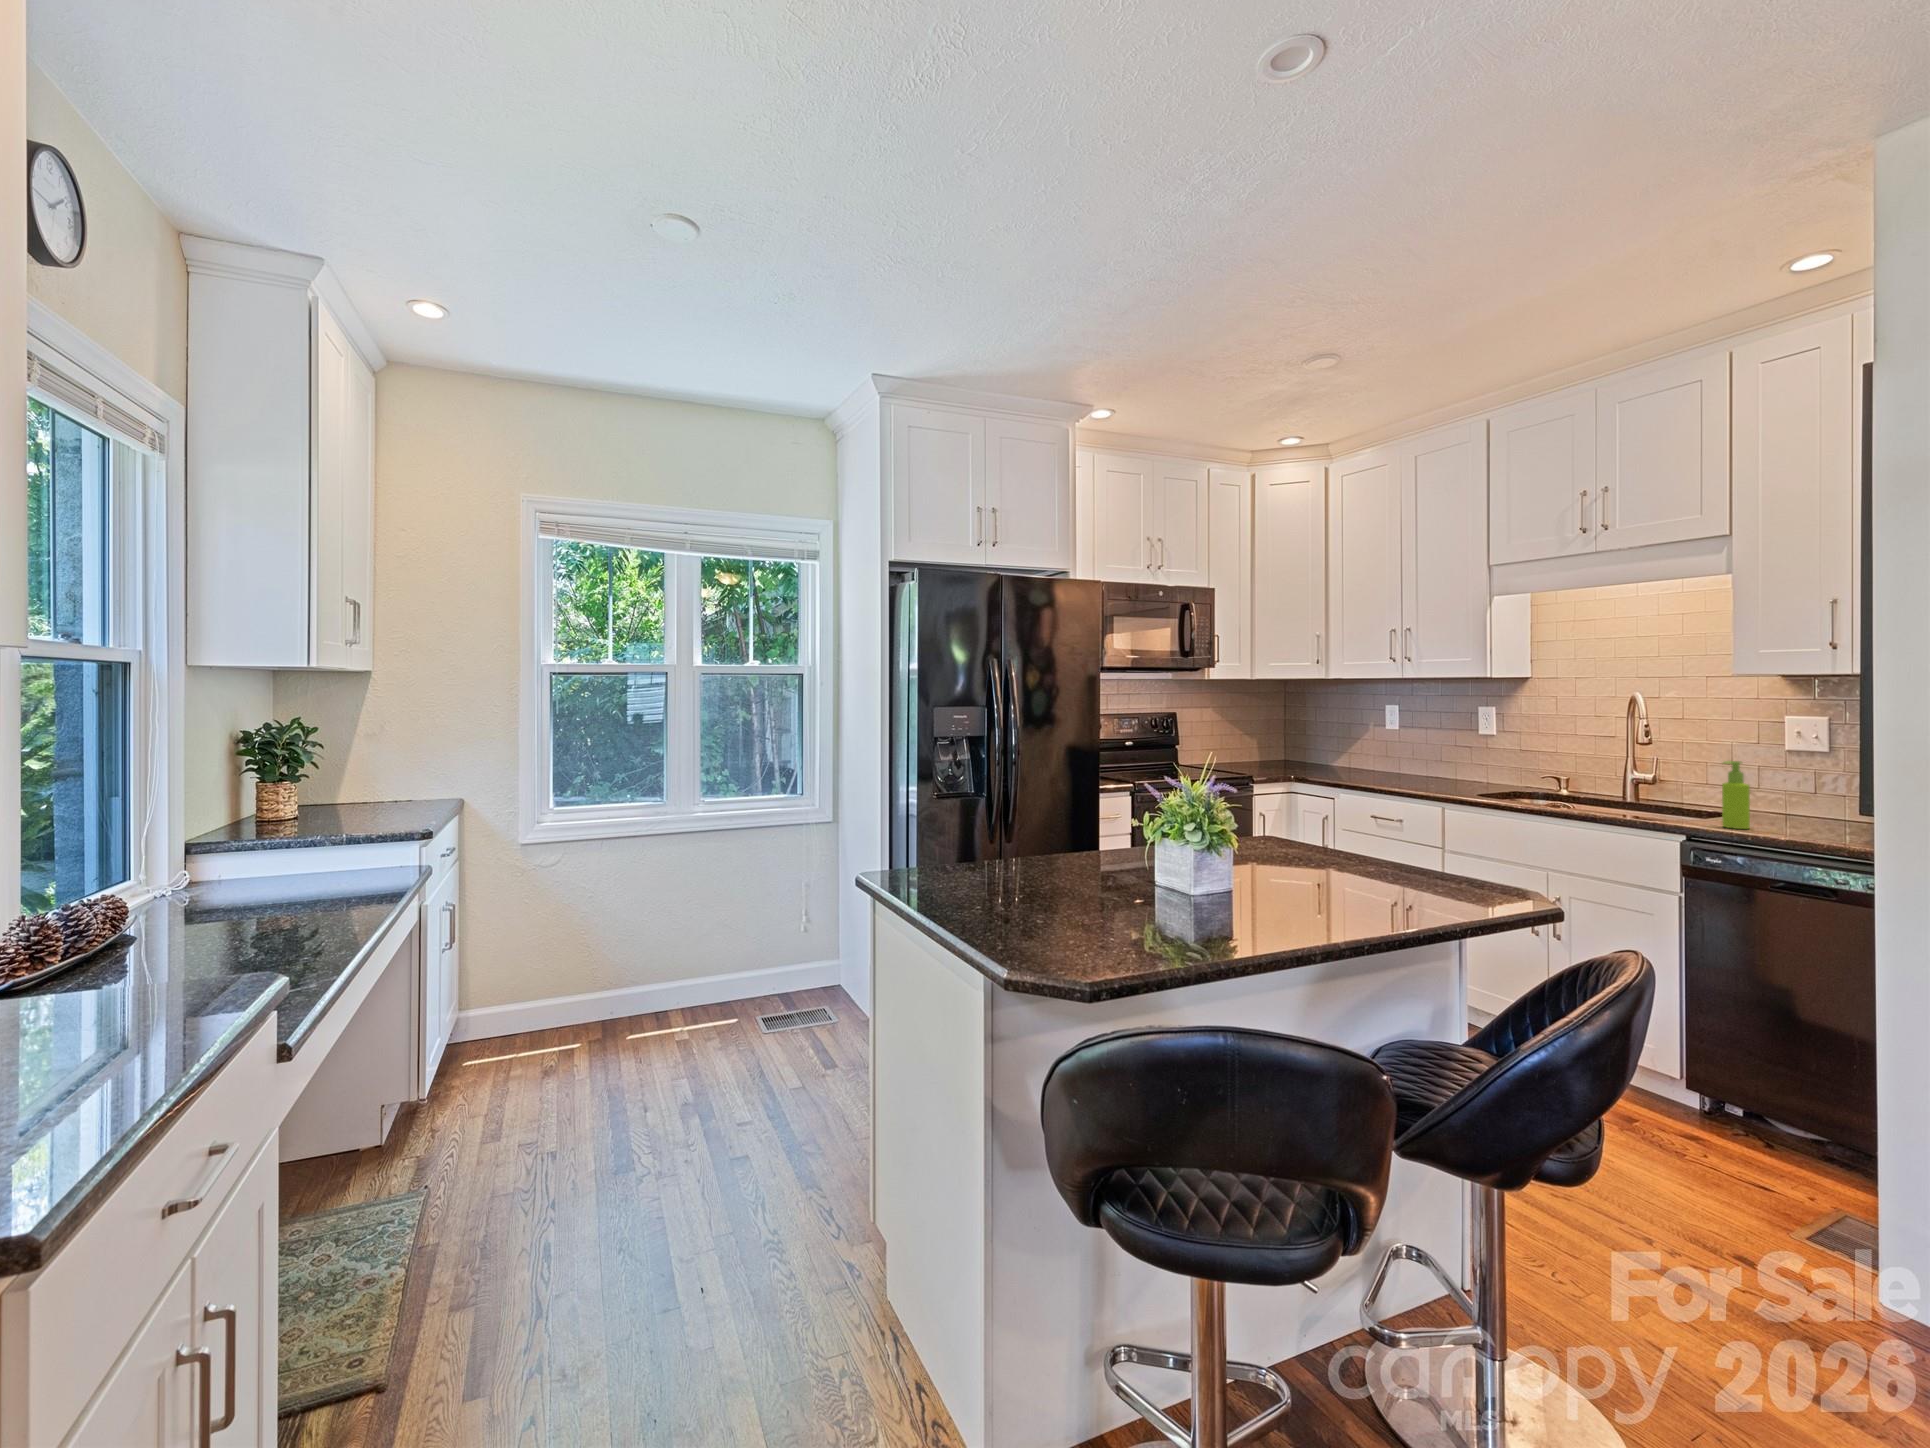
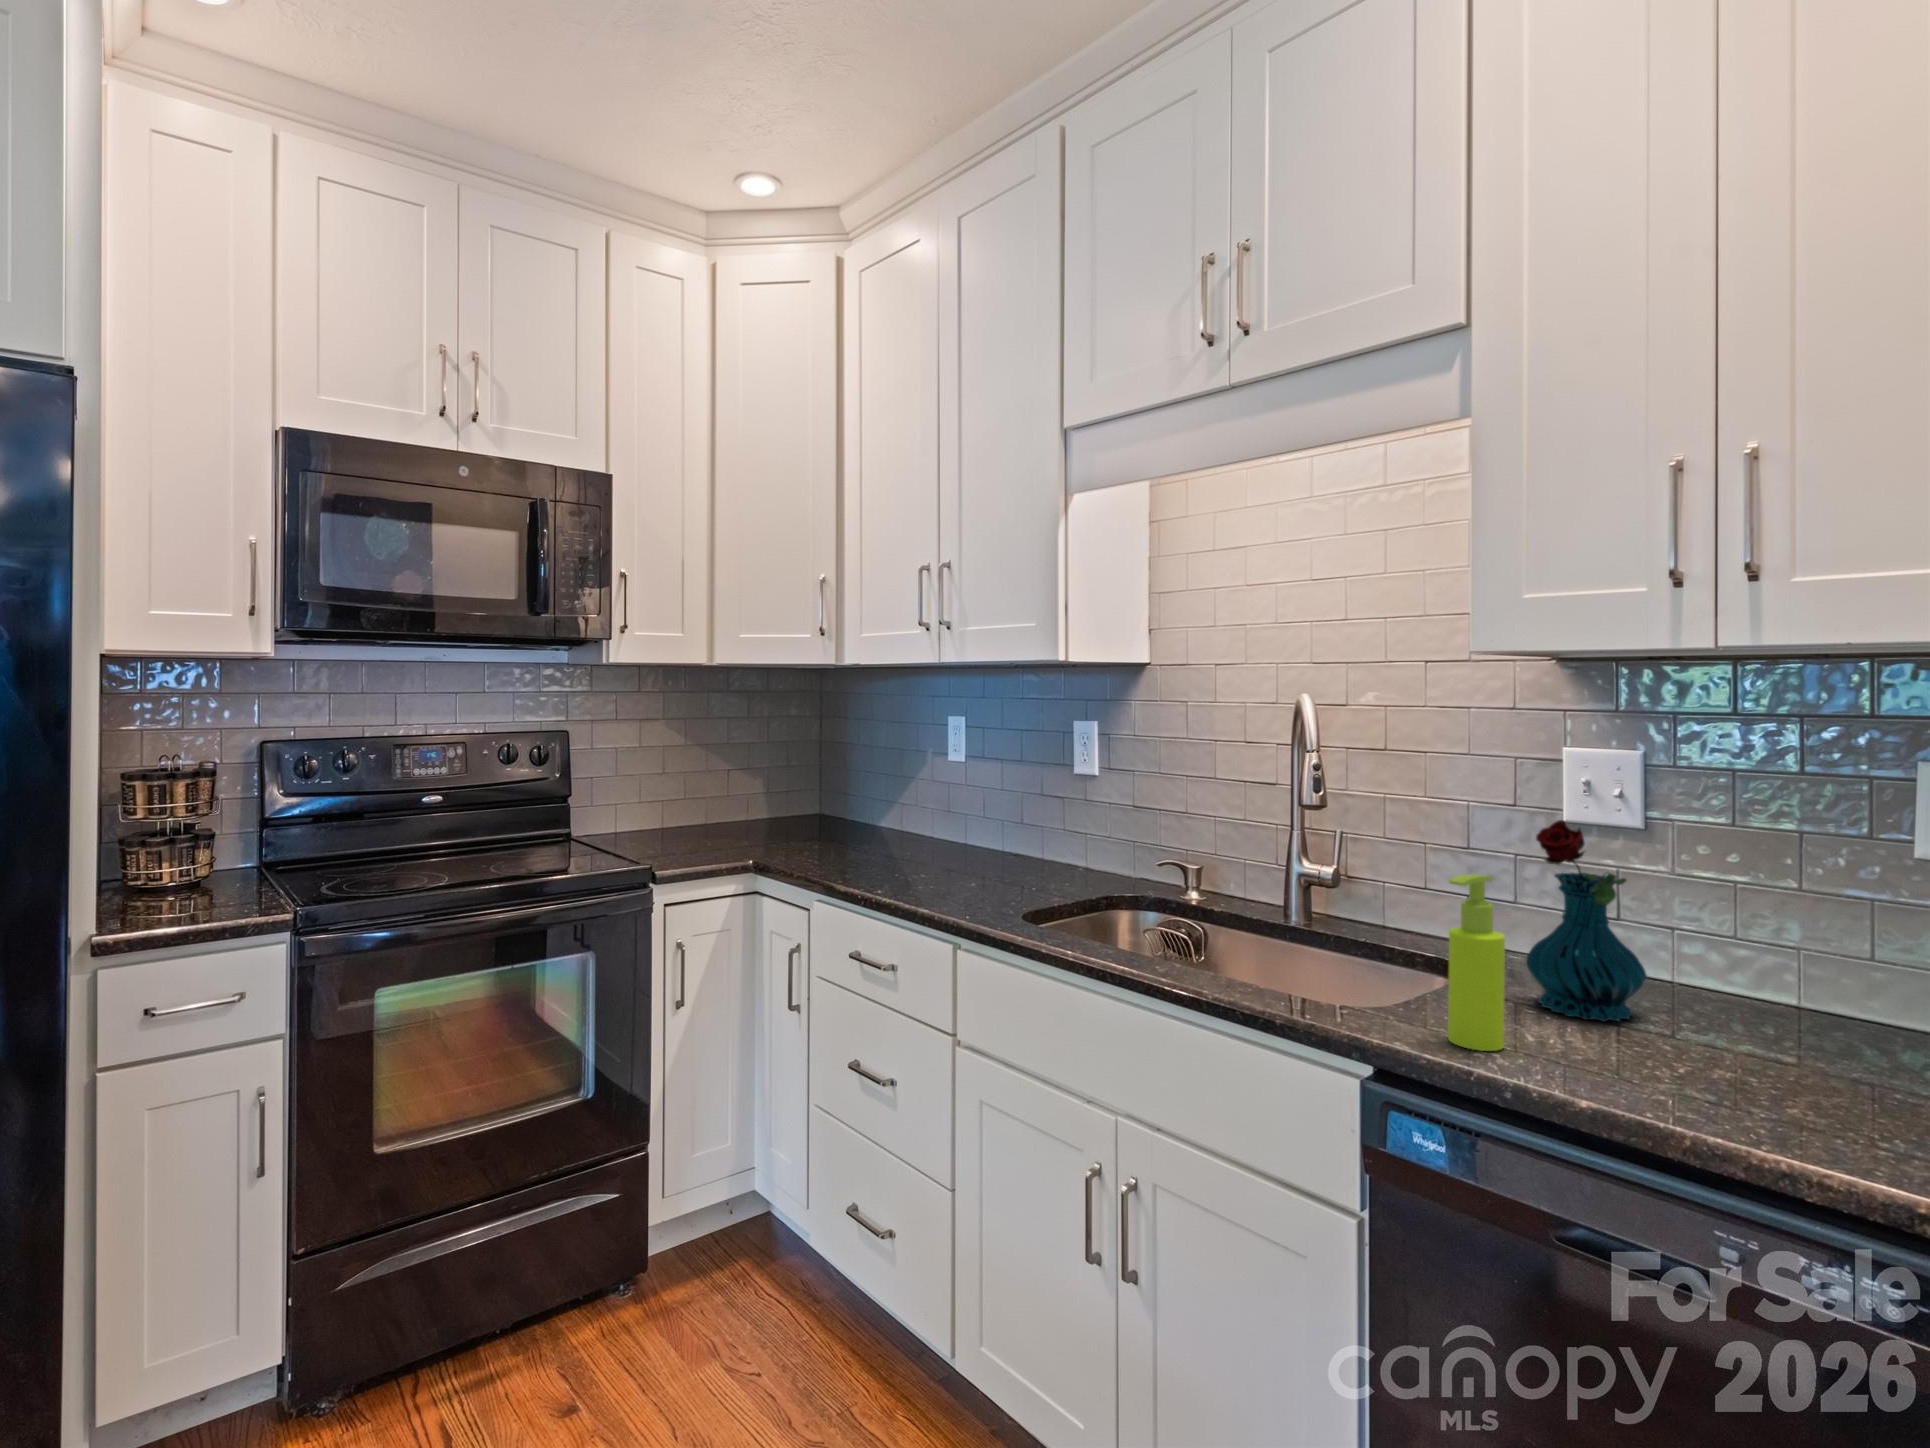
vase: none [1763,743,1827,827] -> present [1526,820,1647,1022]

